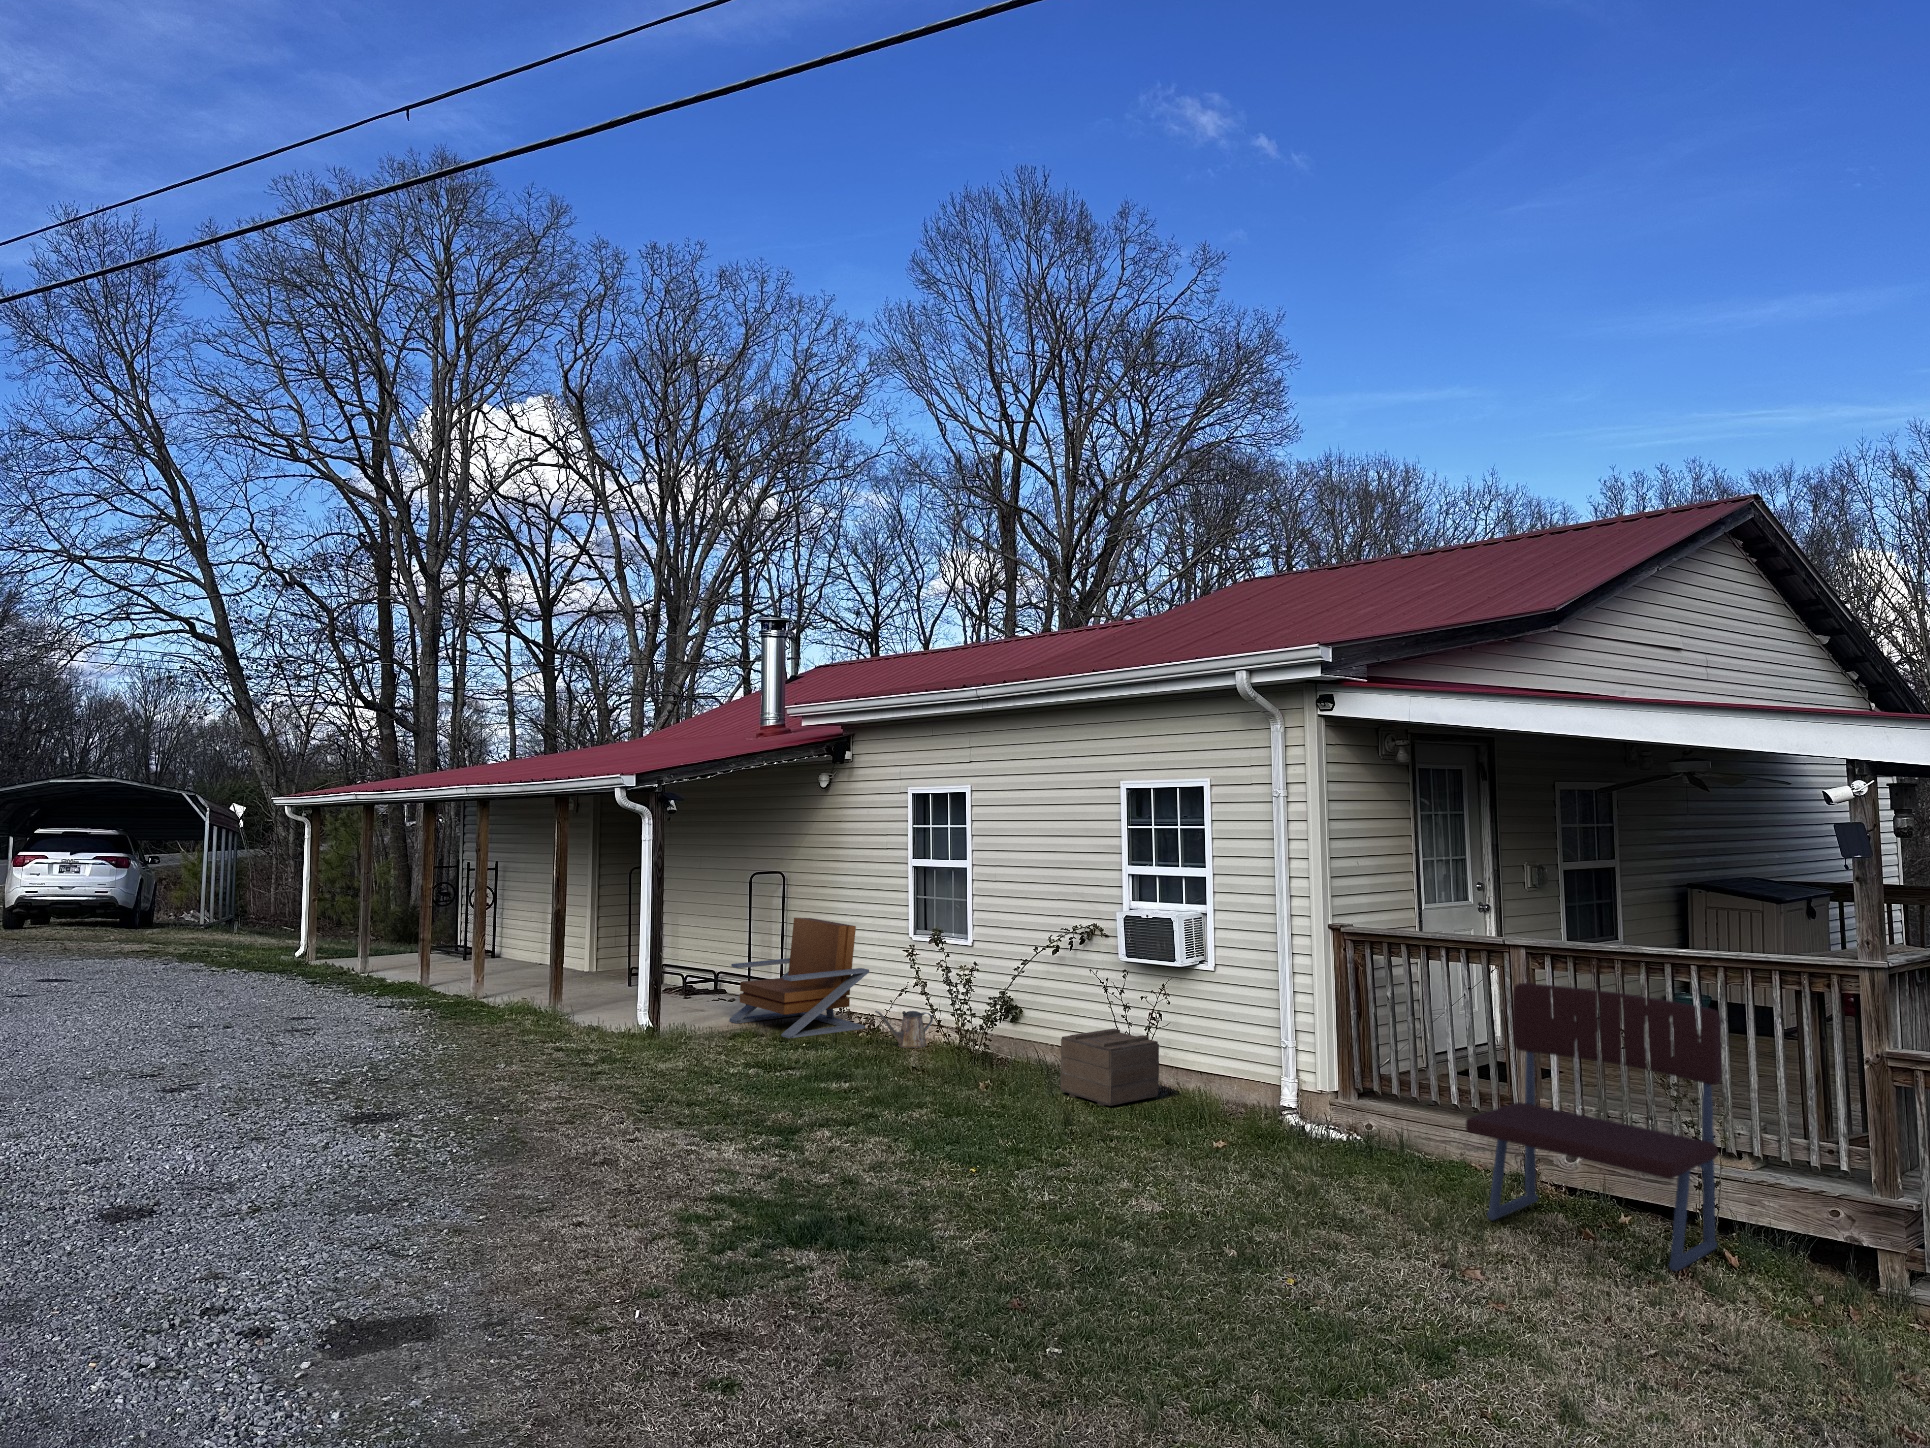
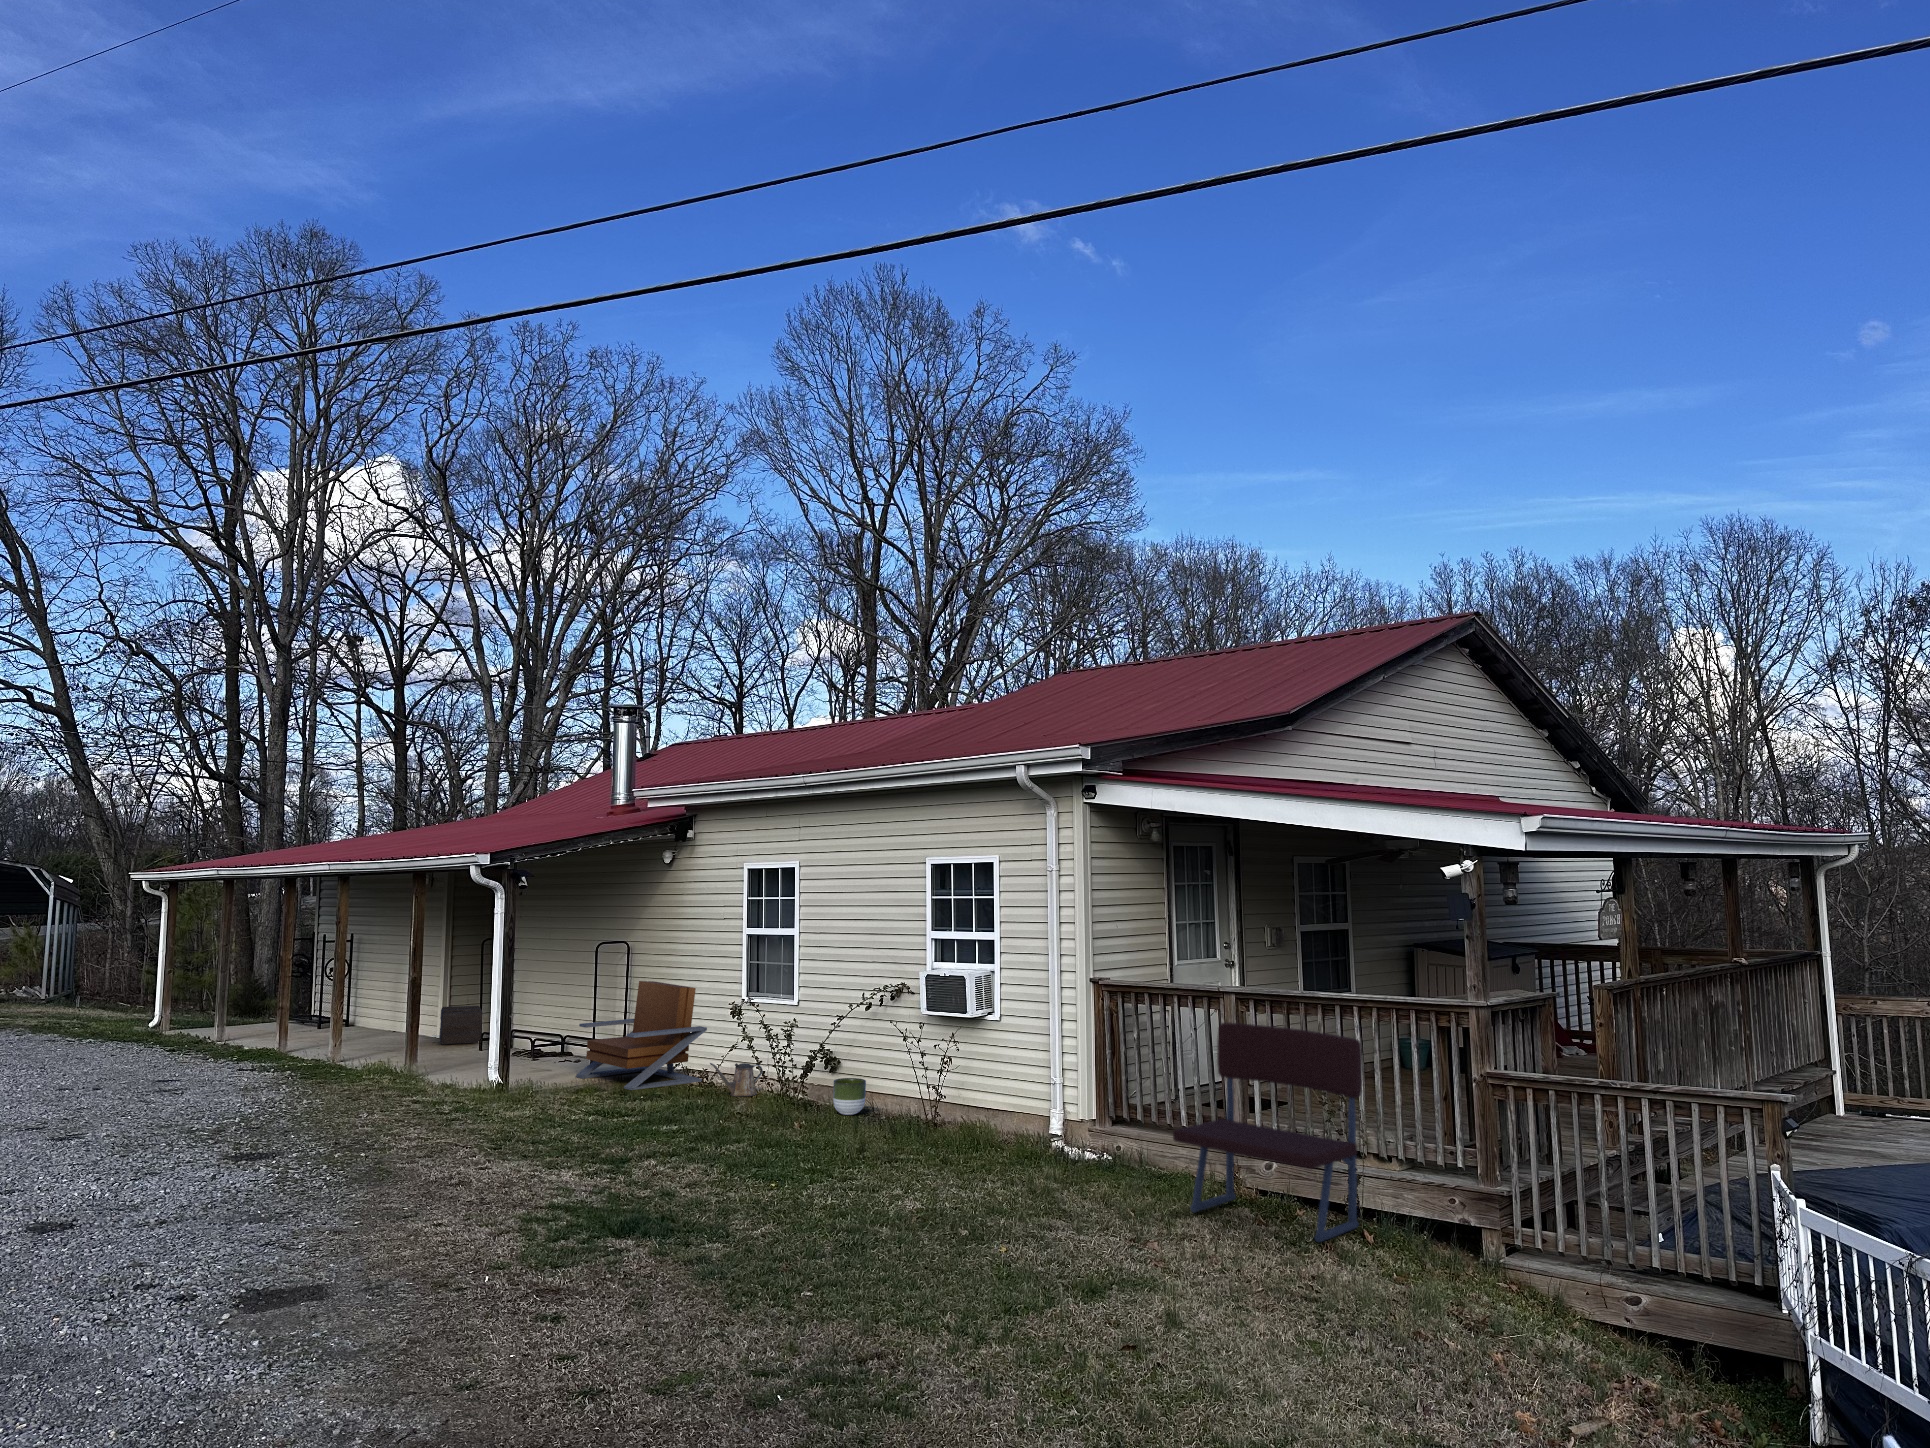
wooden crate: present [1060,1028,1159,1106] -> present [439,1006,483,1045]
planter: none [1016,1031,1053,1073] -> present [833,1078,866,1115]

